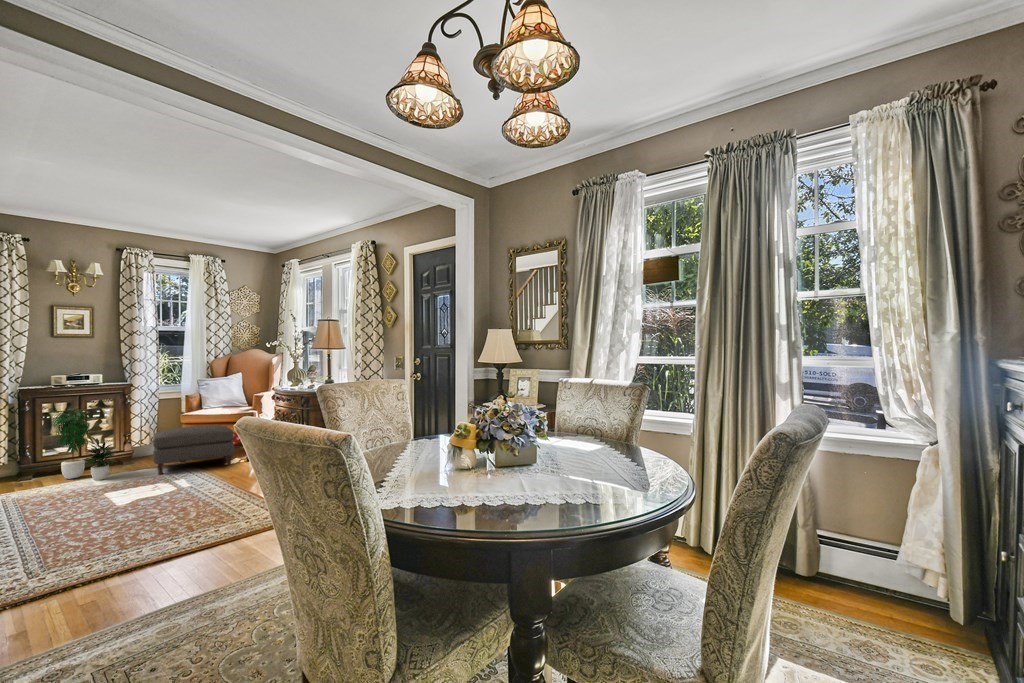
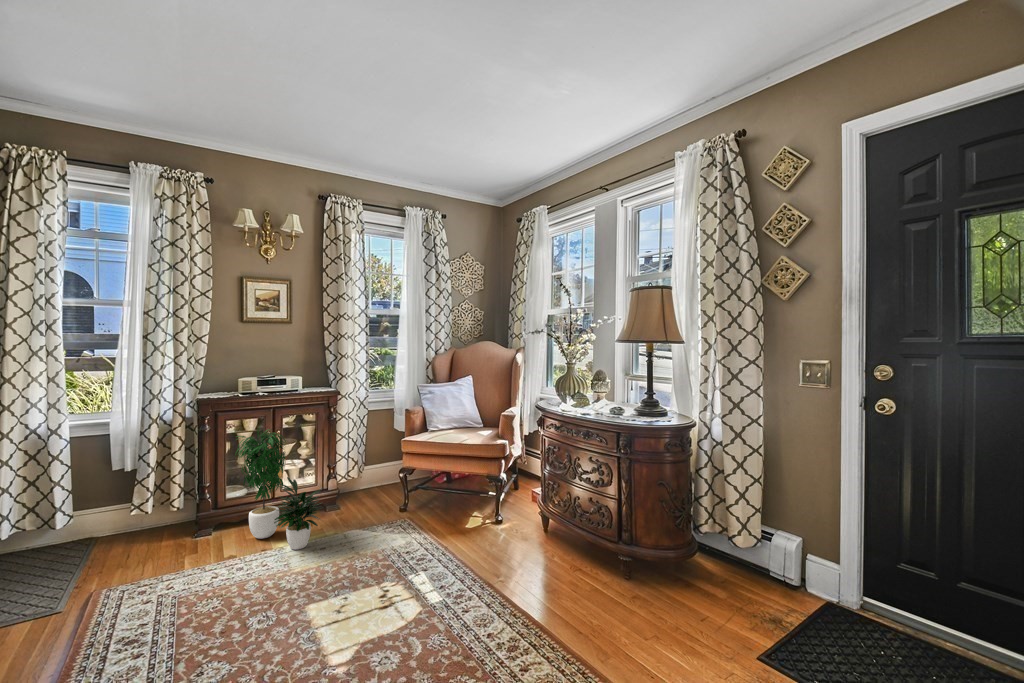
ottoman: present [153,425,234,474] -> none [368,459,482,546]

